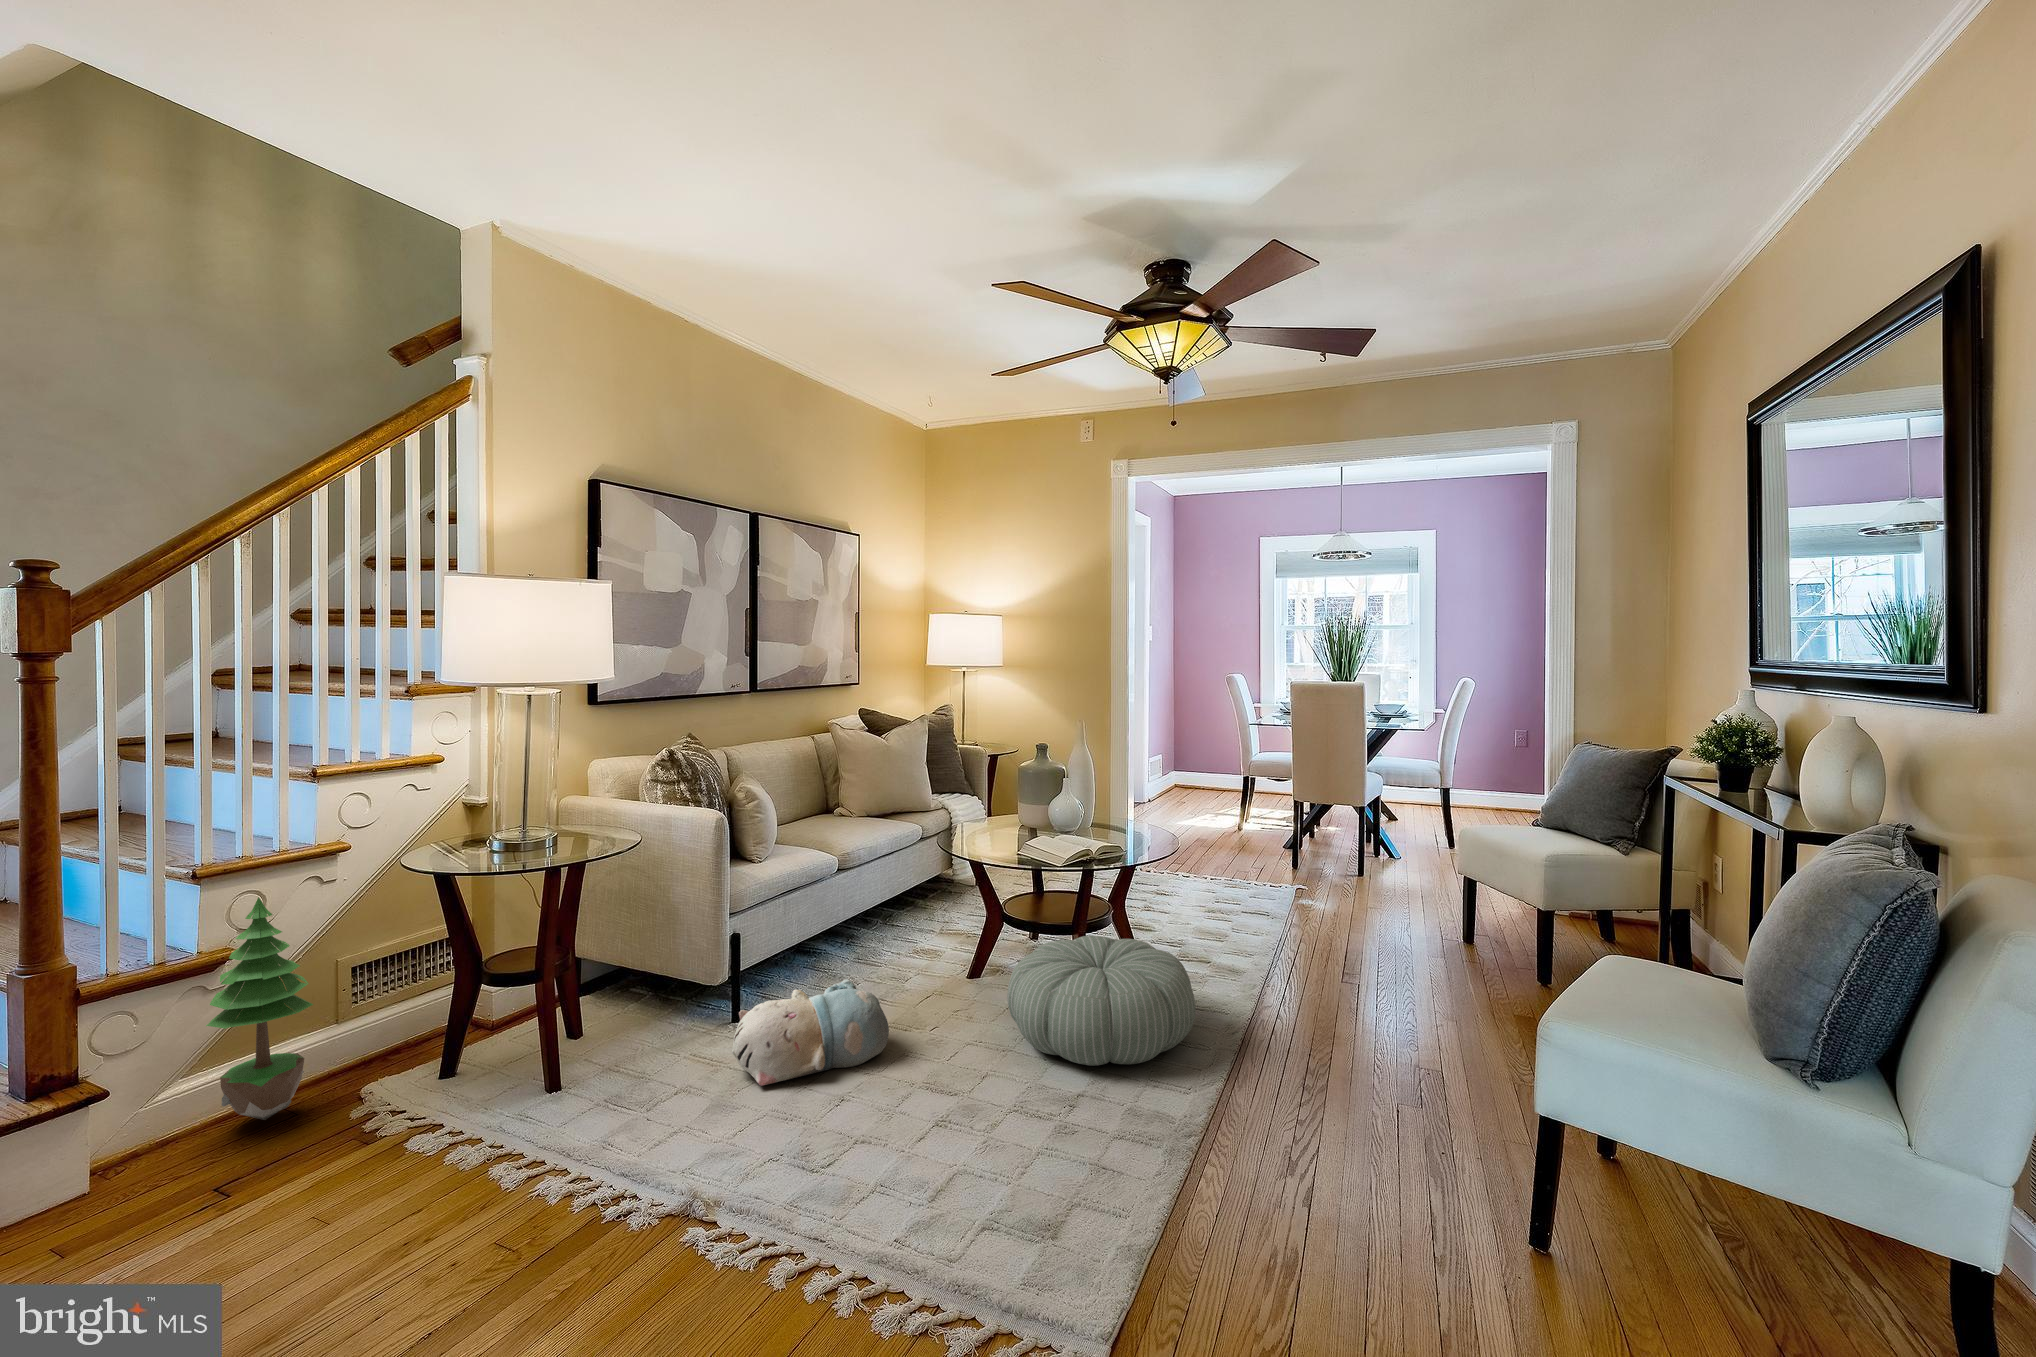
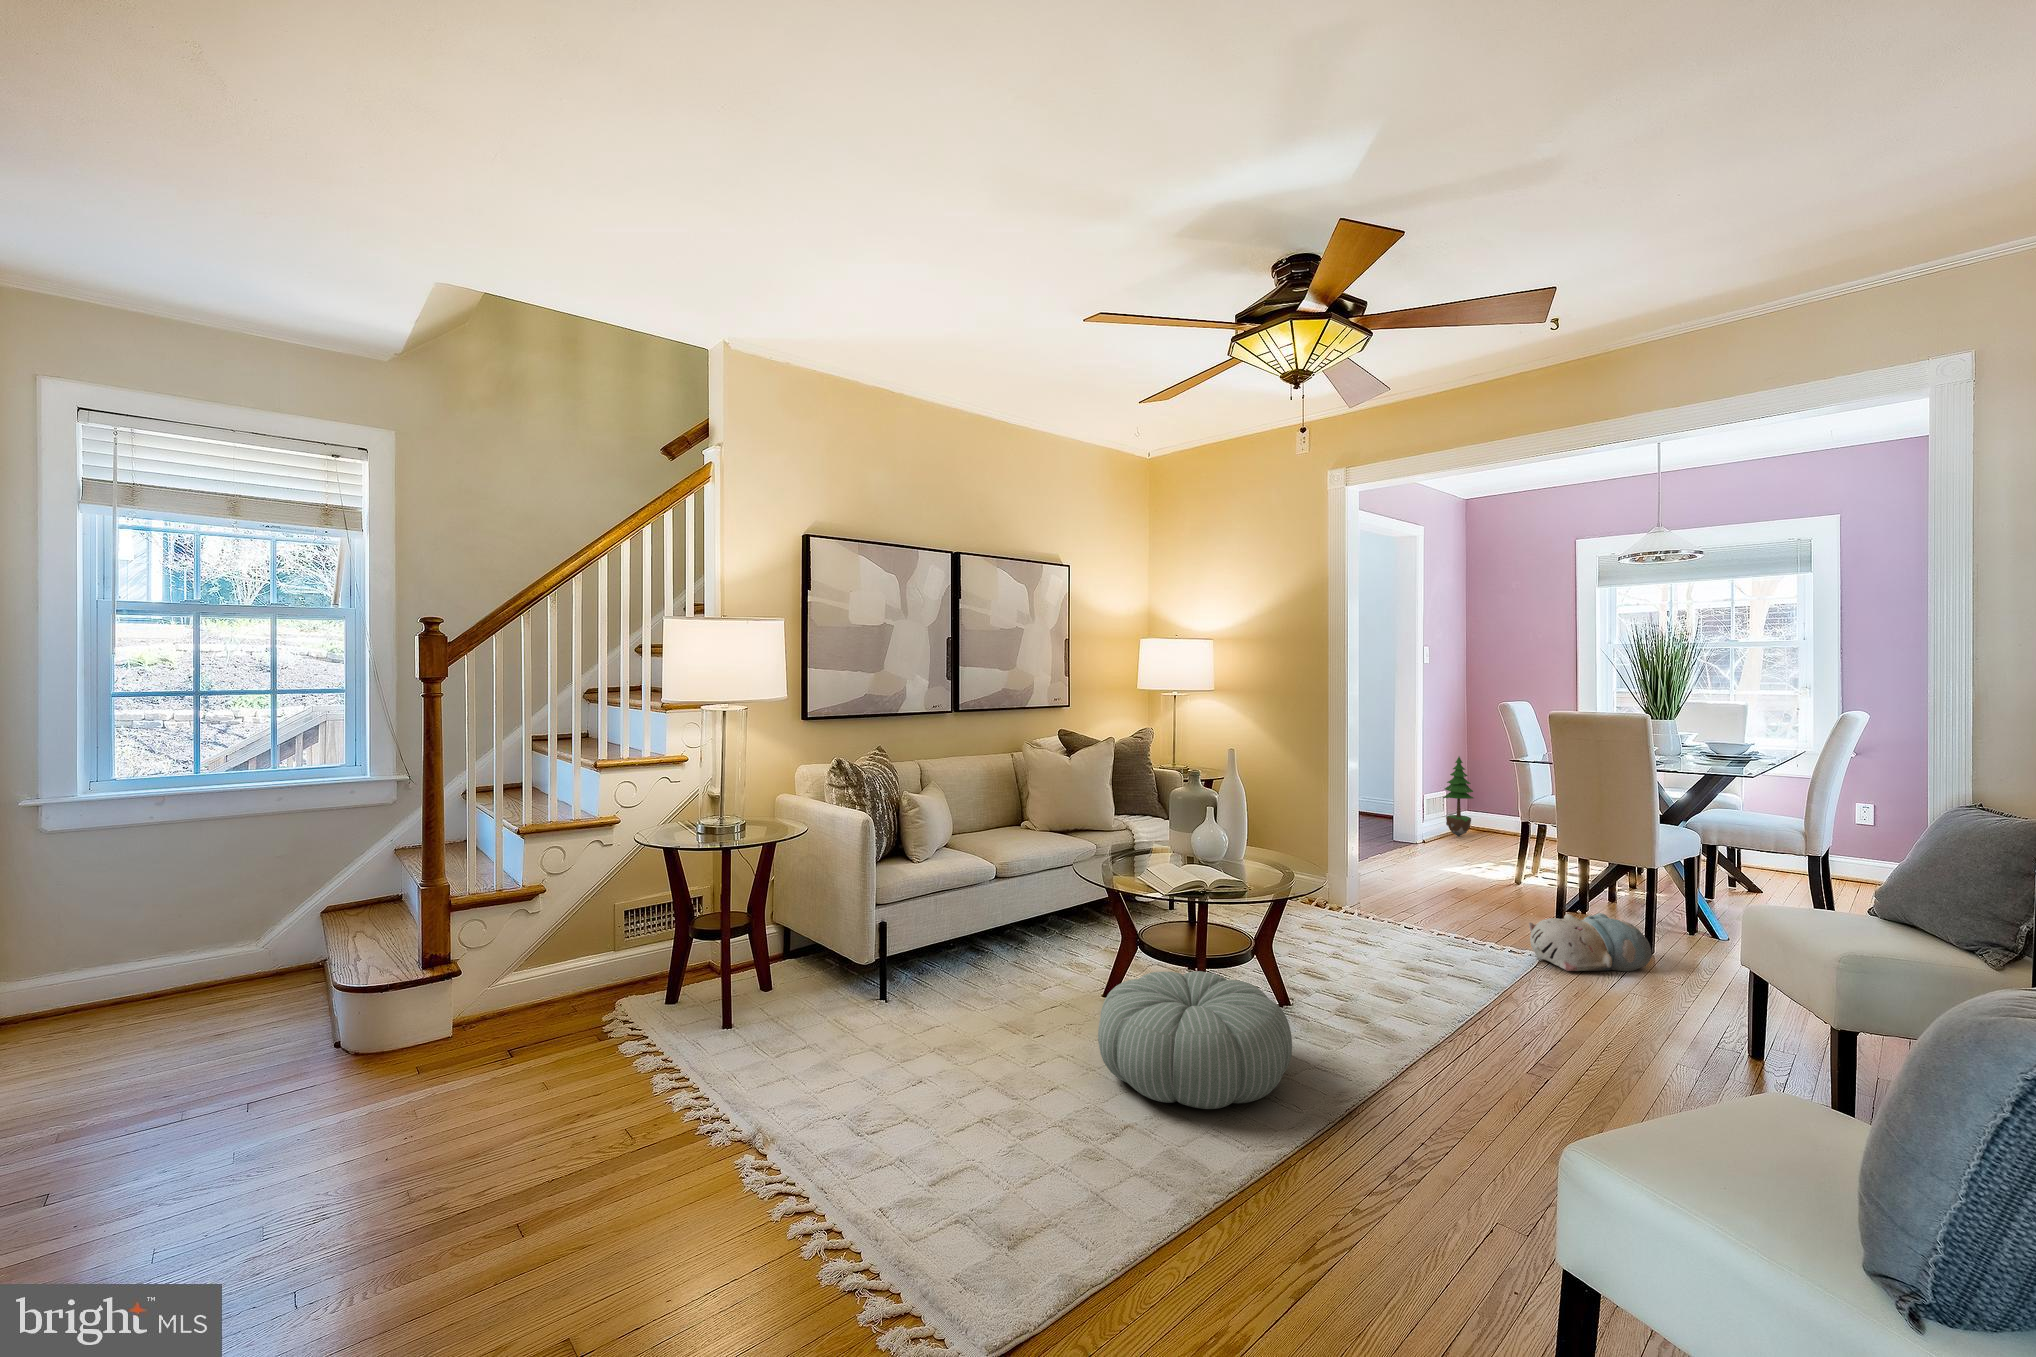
potted tree: present [206,897,313,1120] -> present [1443,757,1473,836]
plush toy: present [732,979,889,1086] -> present [1529,913,1652,971]

